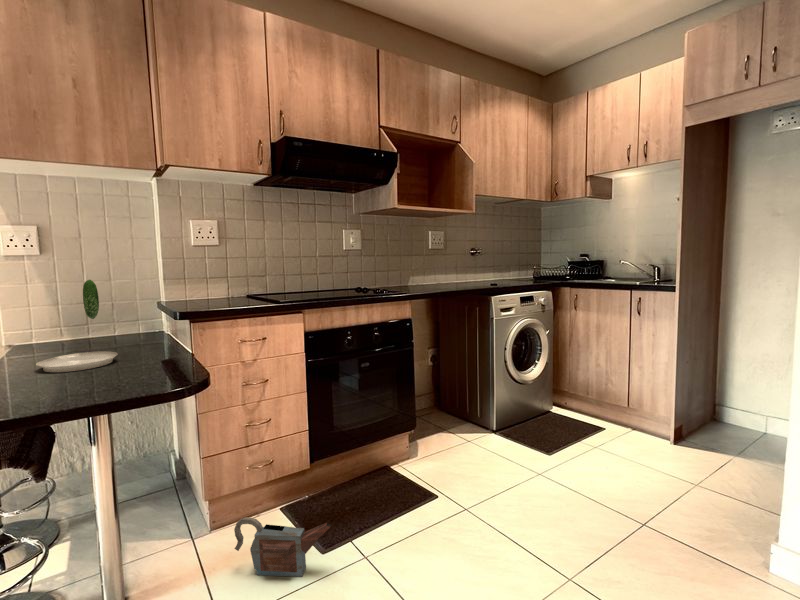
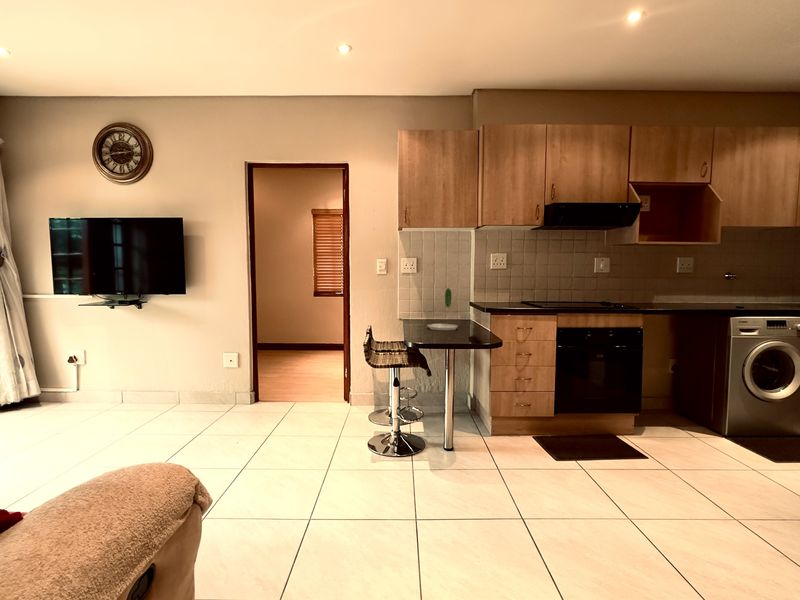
watering can: present [234,517,331,577] -> none [505,426,563,467]

